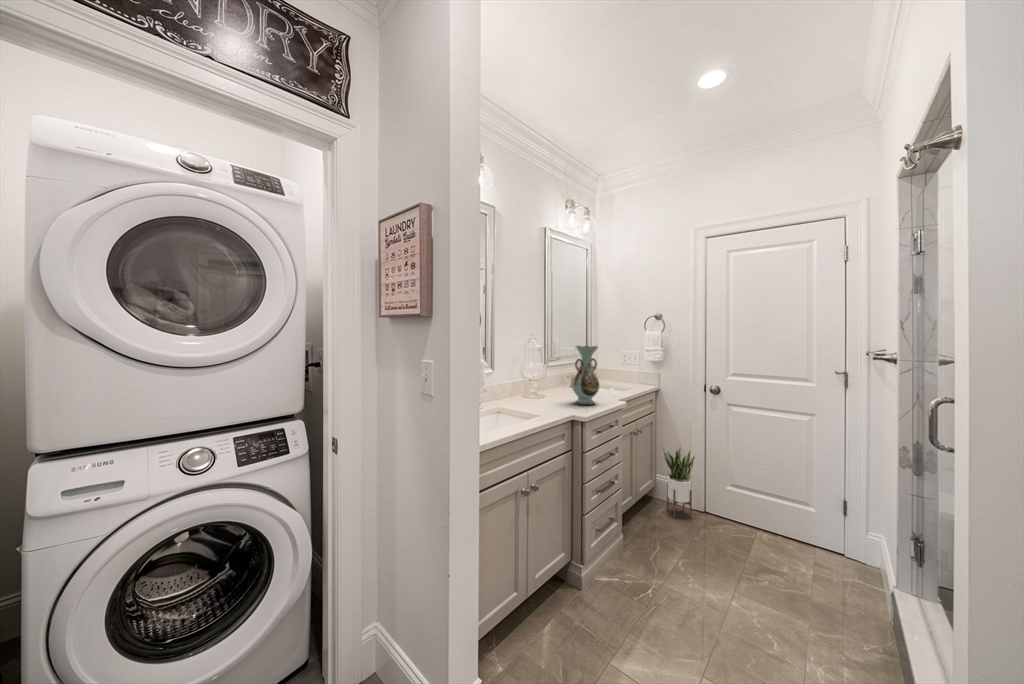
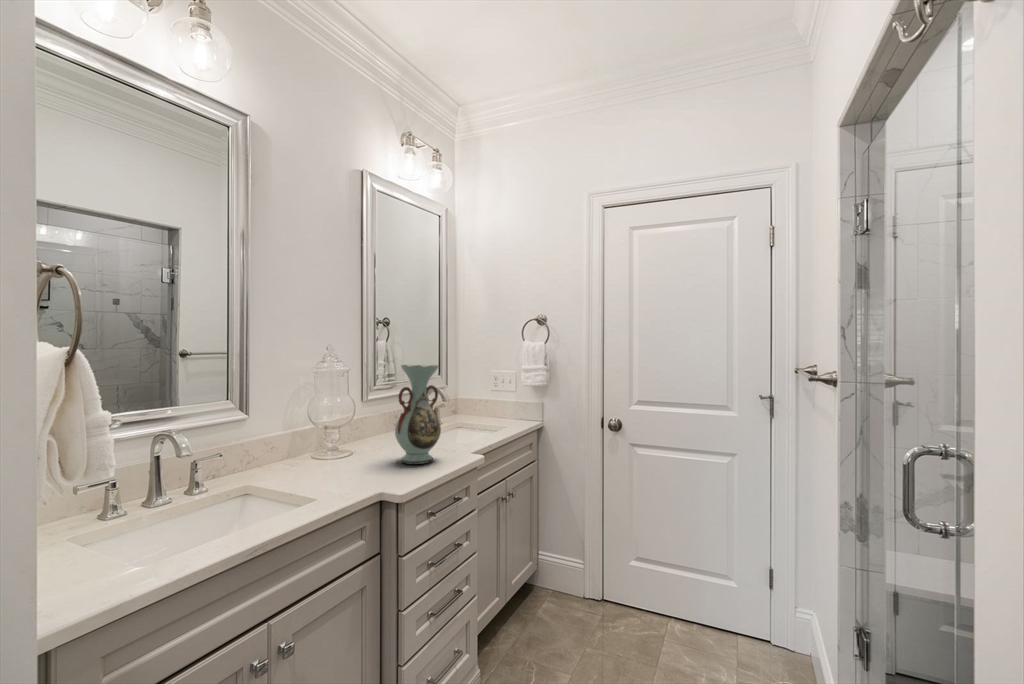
potted plant: present [661,443,695,519] -> none [543,507,589,620]

